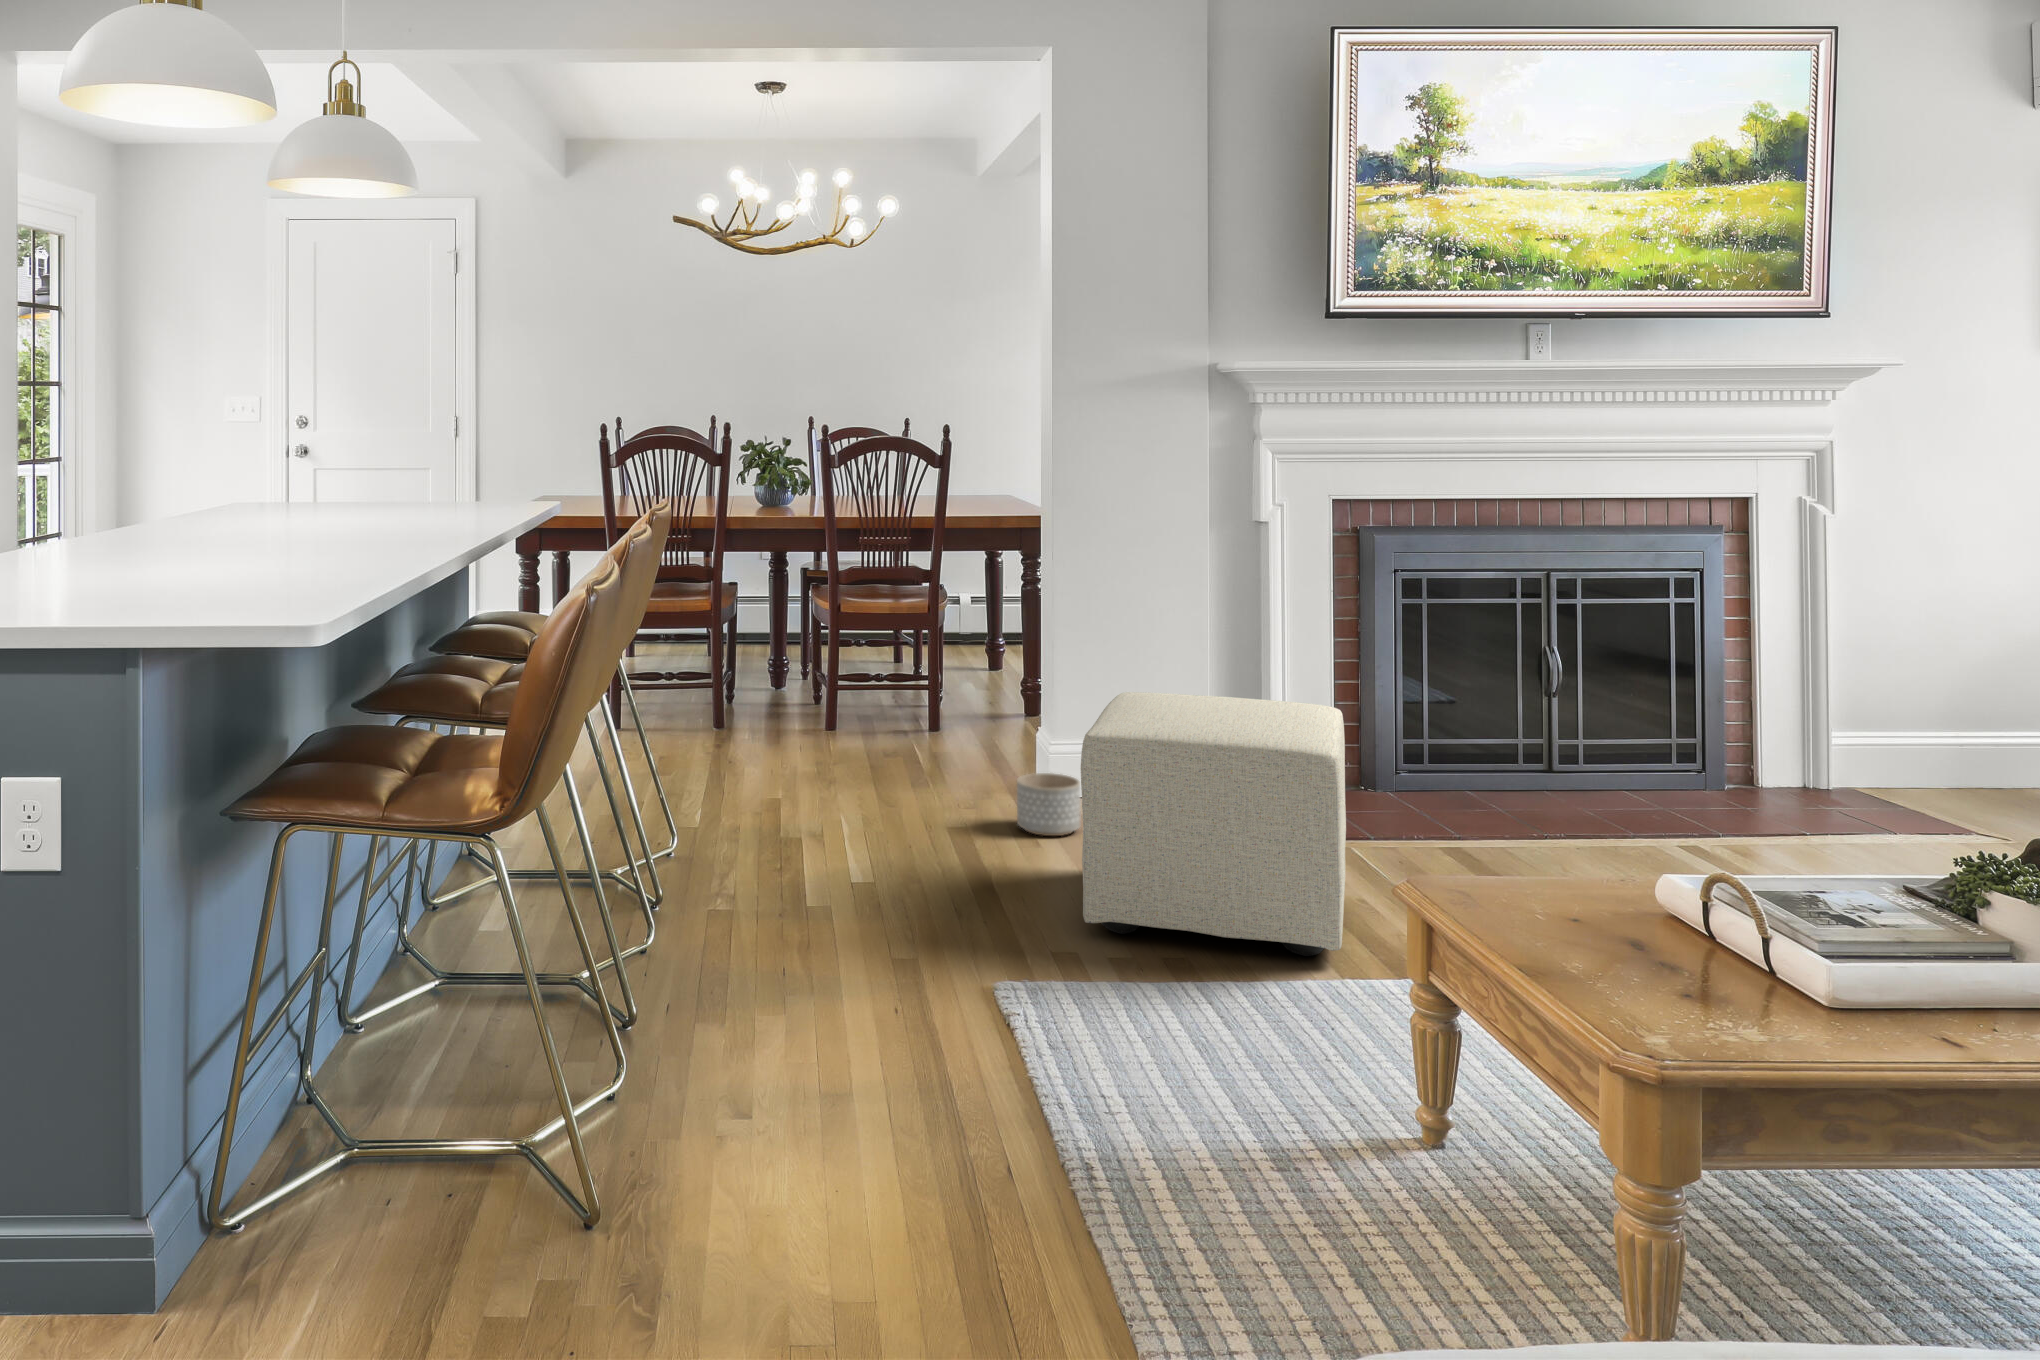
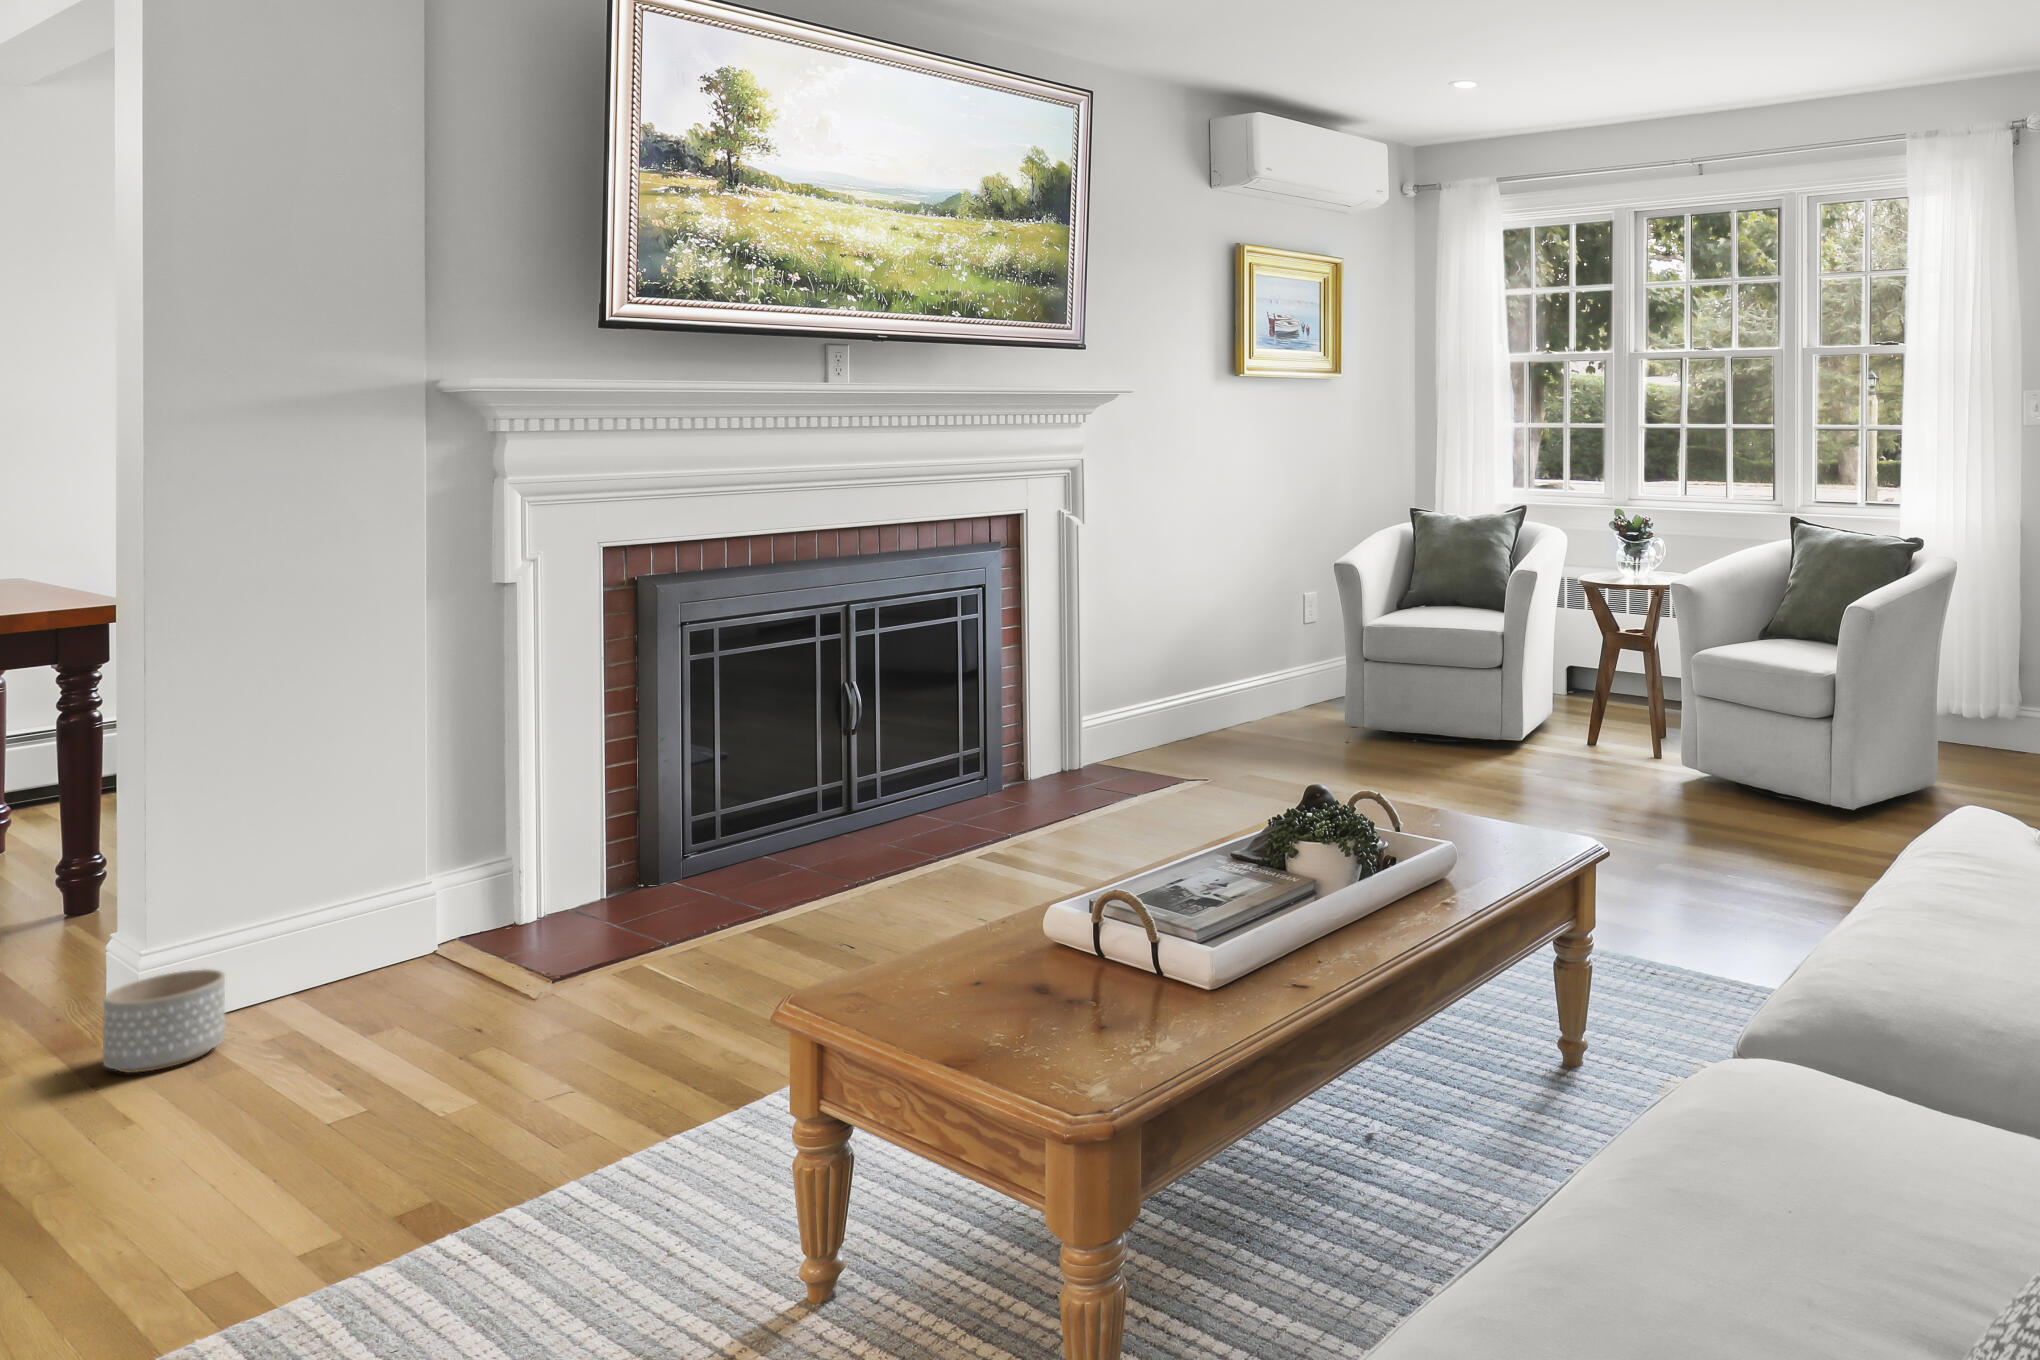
ottoman: present [1081,692,1346,956] -> none [248,791,656,1183]

